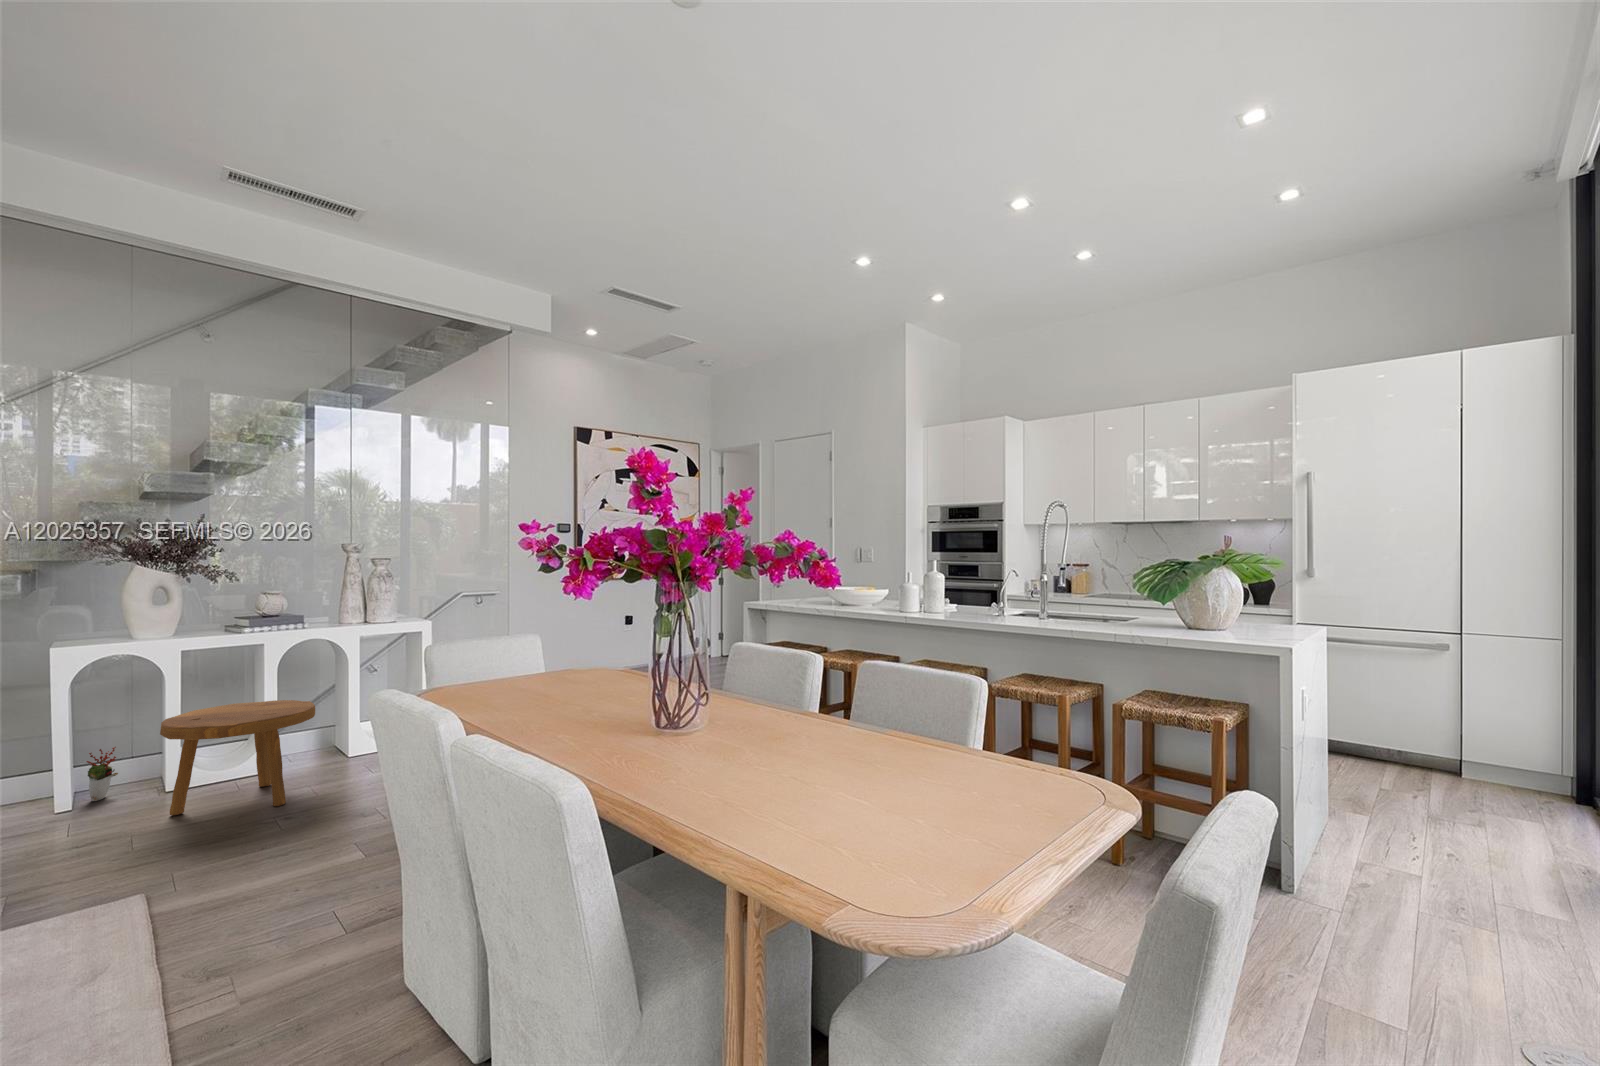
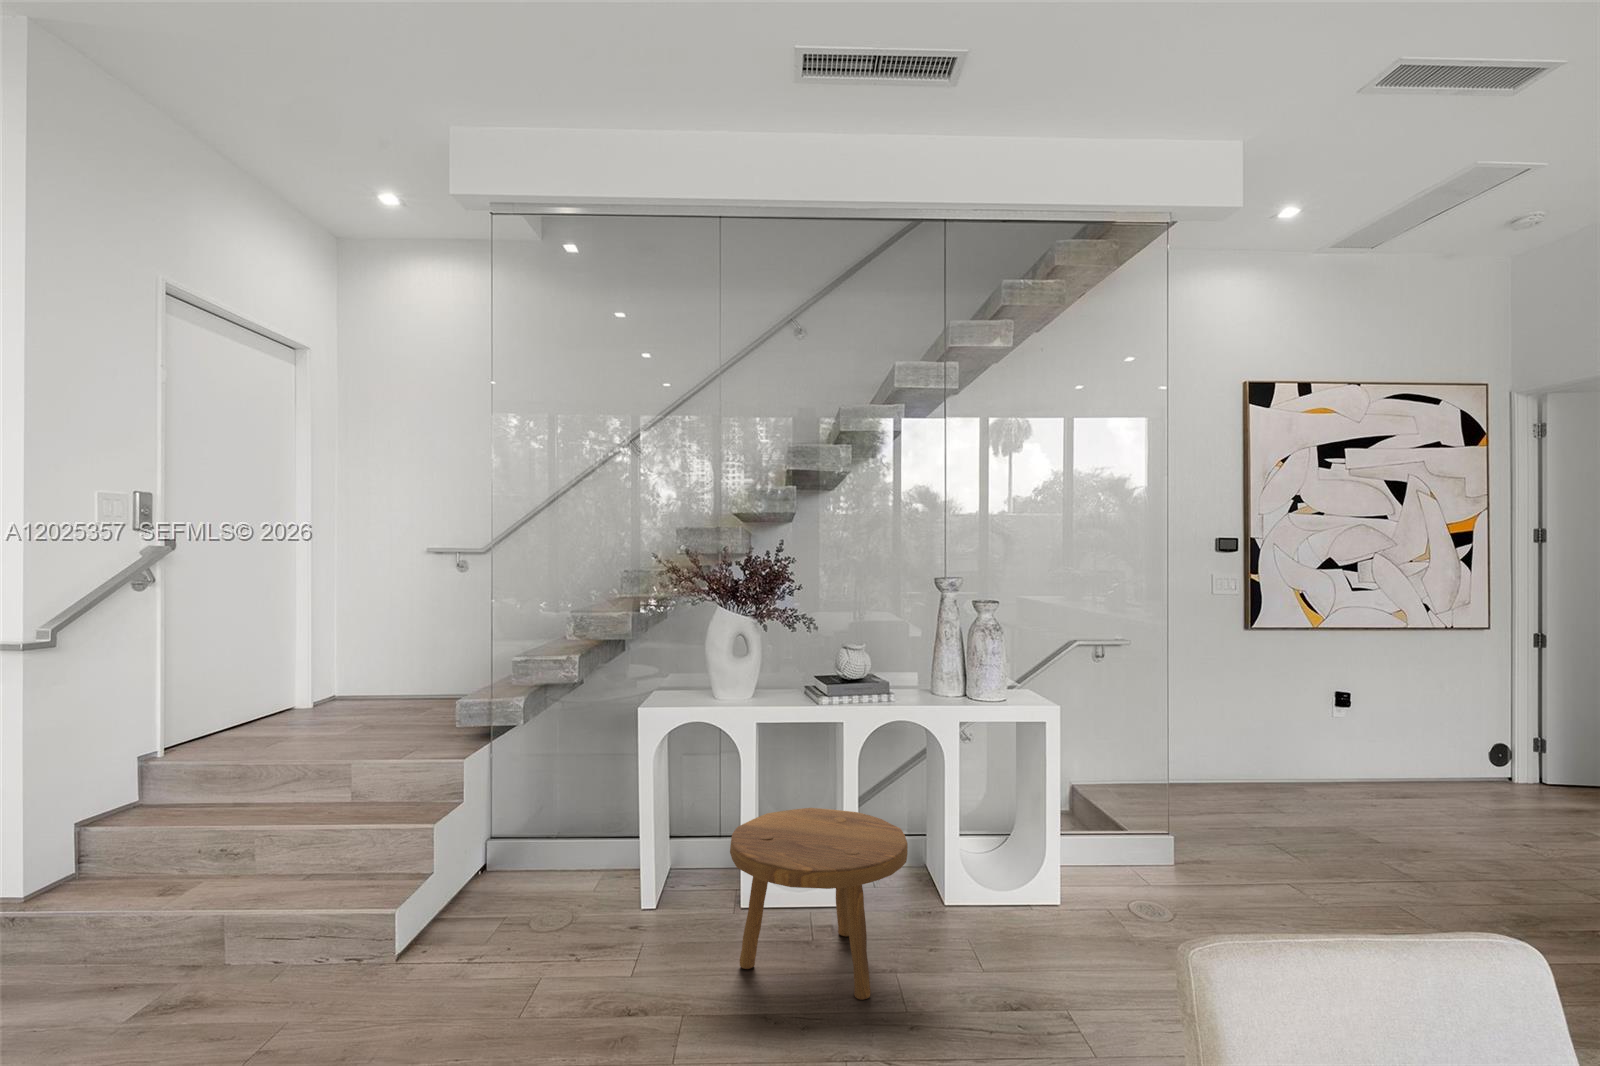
decorative plant: present [86,747,118,801] -> none [670,832,699,898]

